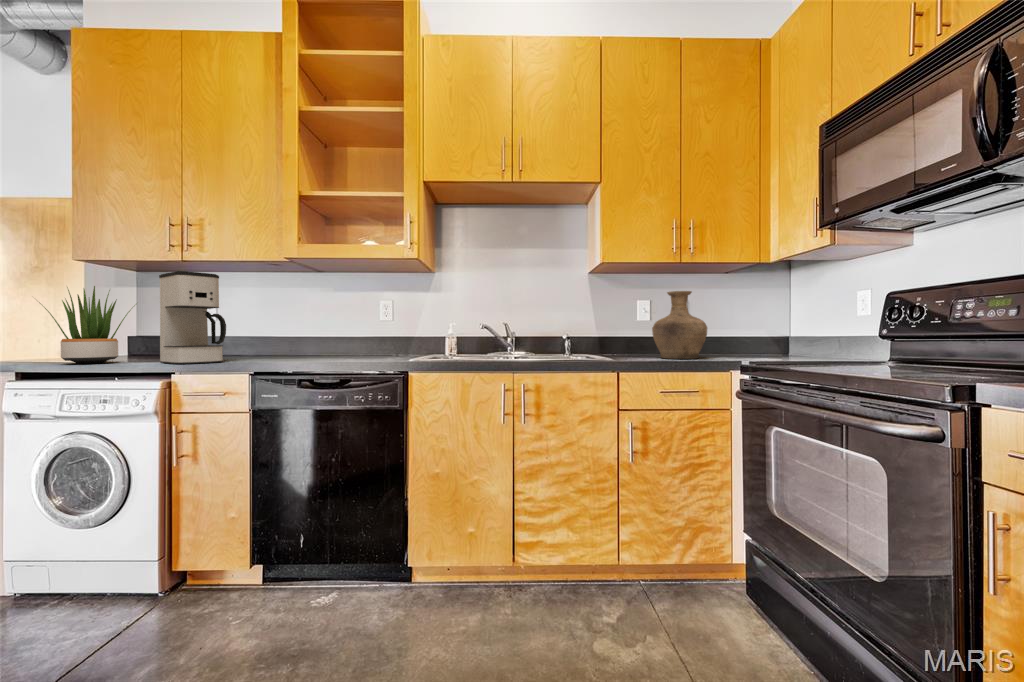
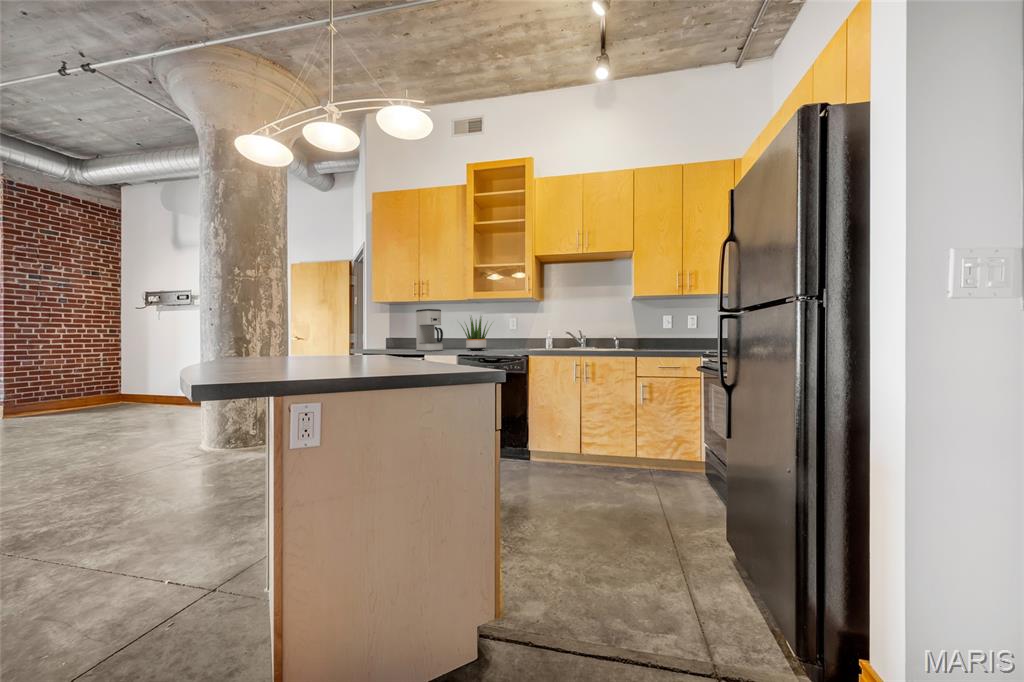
potted plant: present [39,286,135,364] -> present [461,317,491,351]
vase: present [652,291,707,359] -> none [658,313,688,350]

